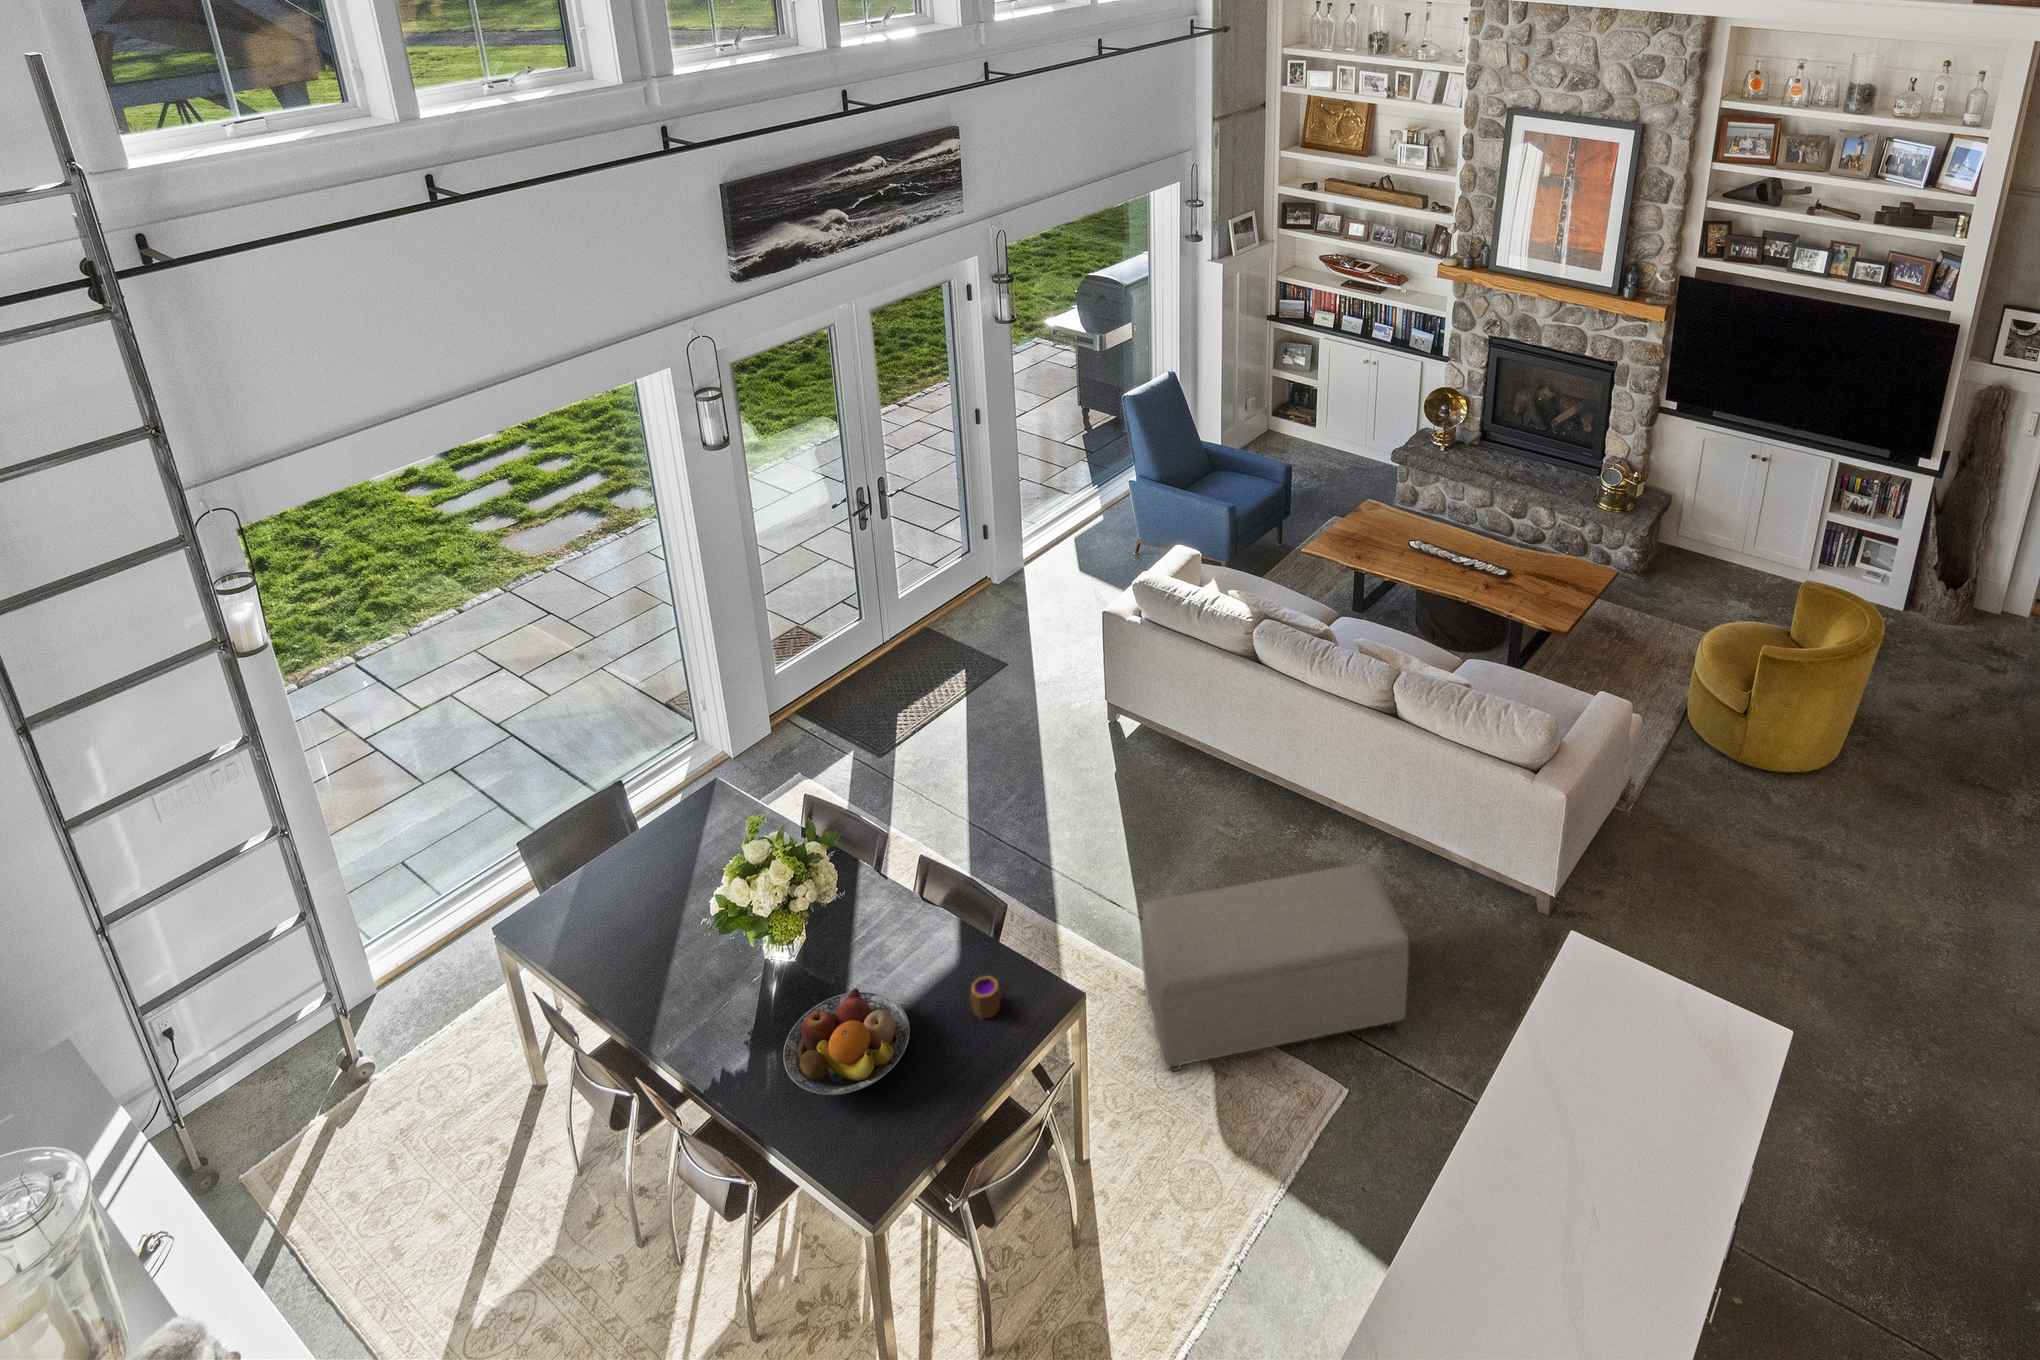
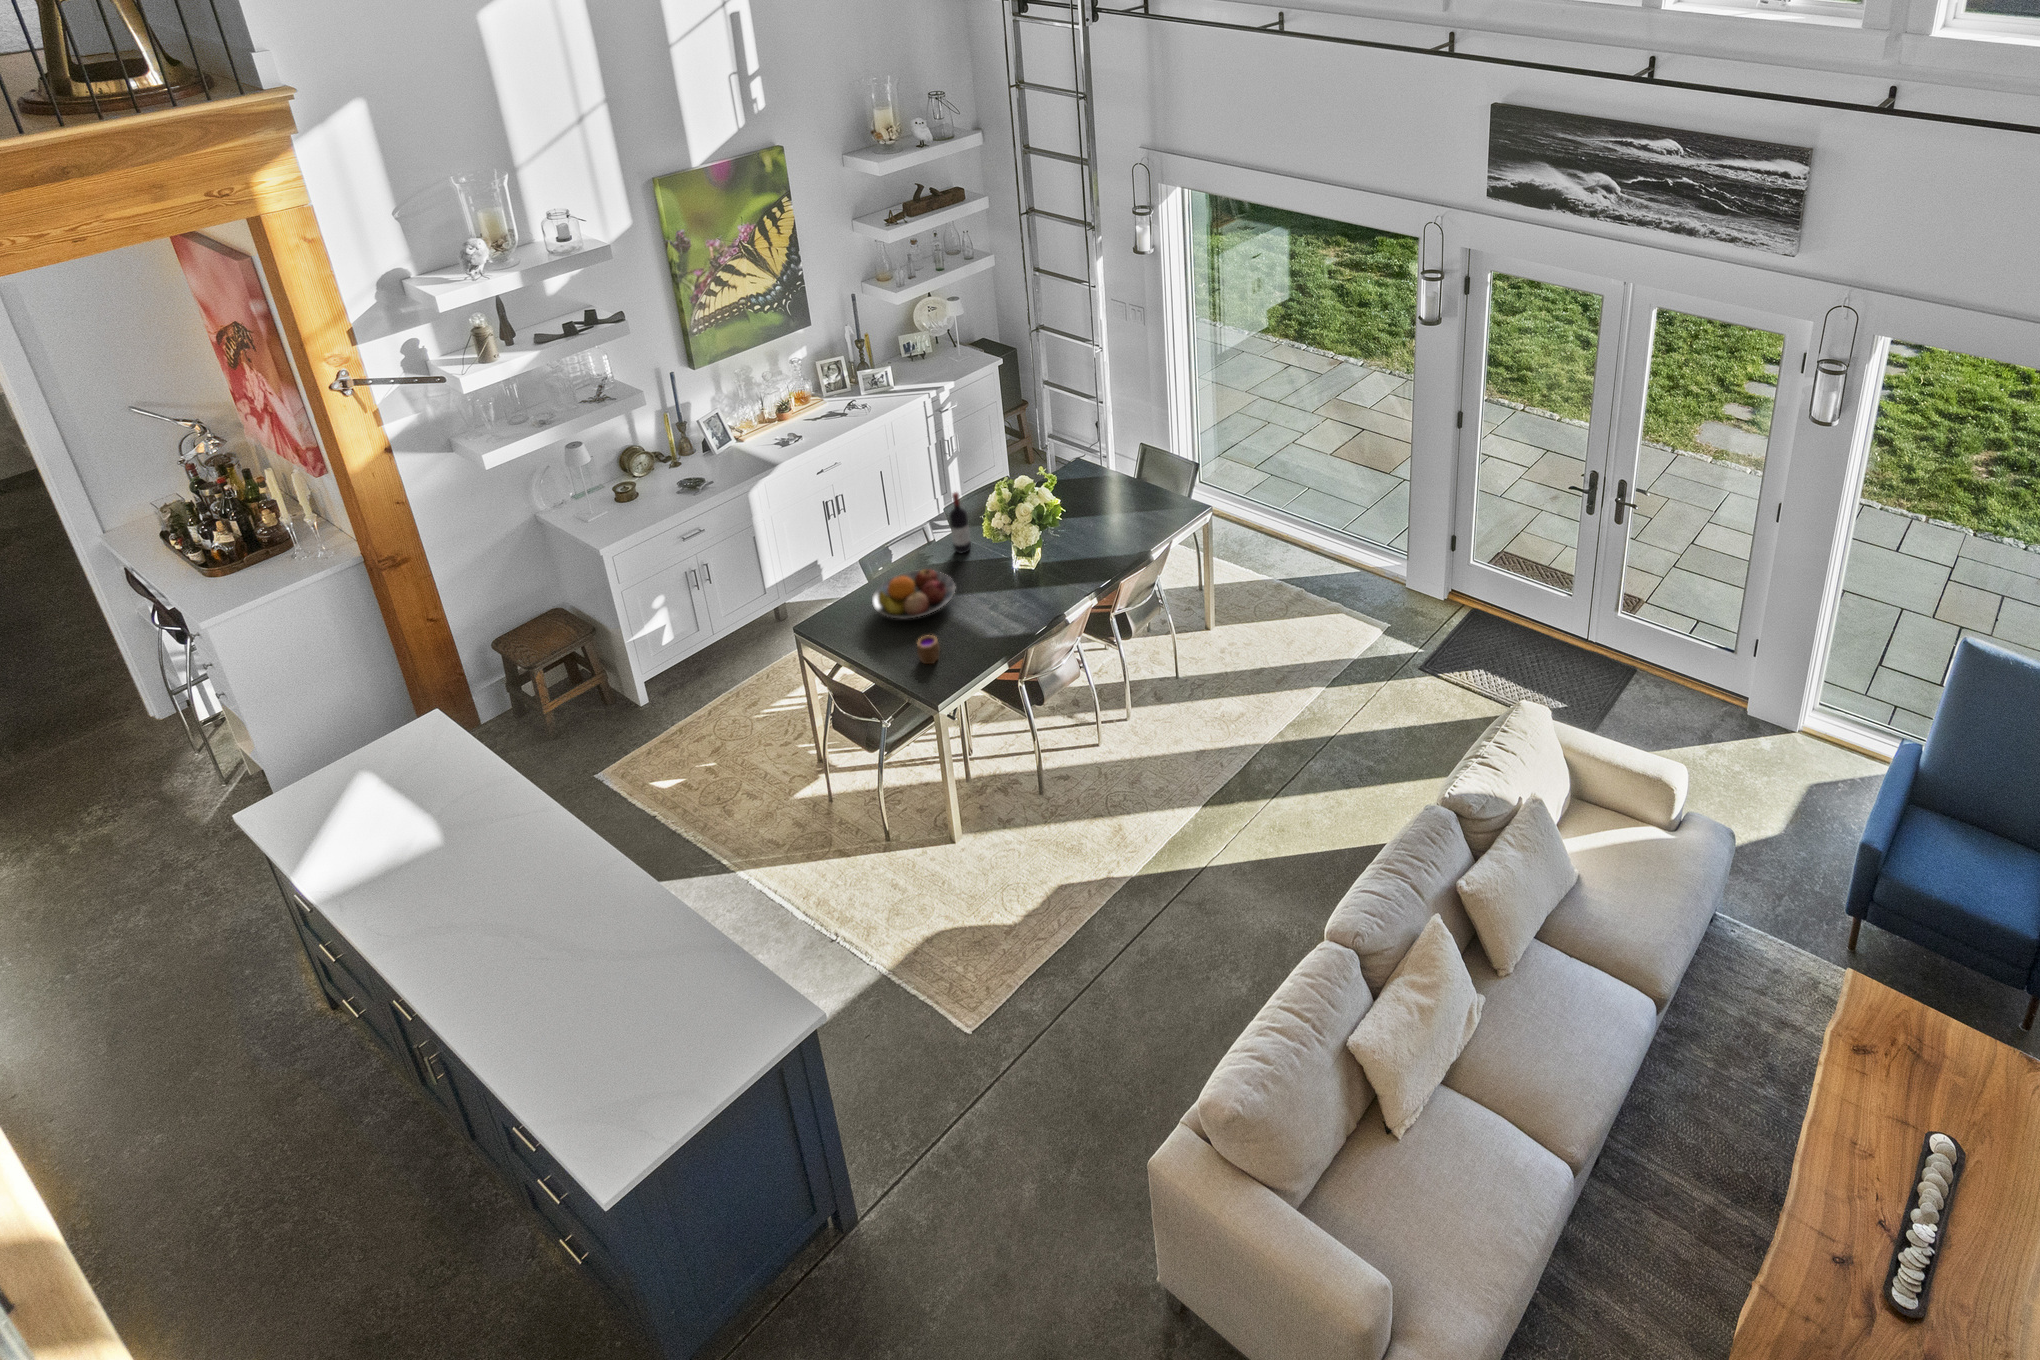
ottoman: present [1141,863,1409,1072] -> none [1011,799,1142,1087]
wine bottle: none [697,939,734,1031] -> present [949,492,971,553]

